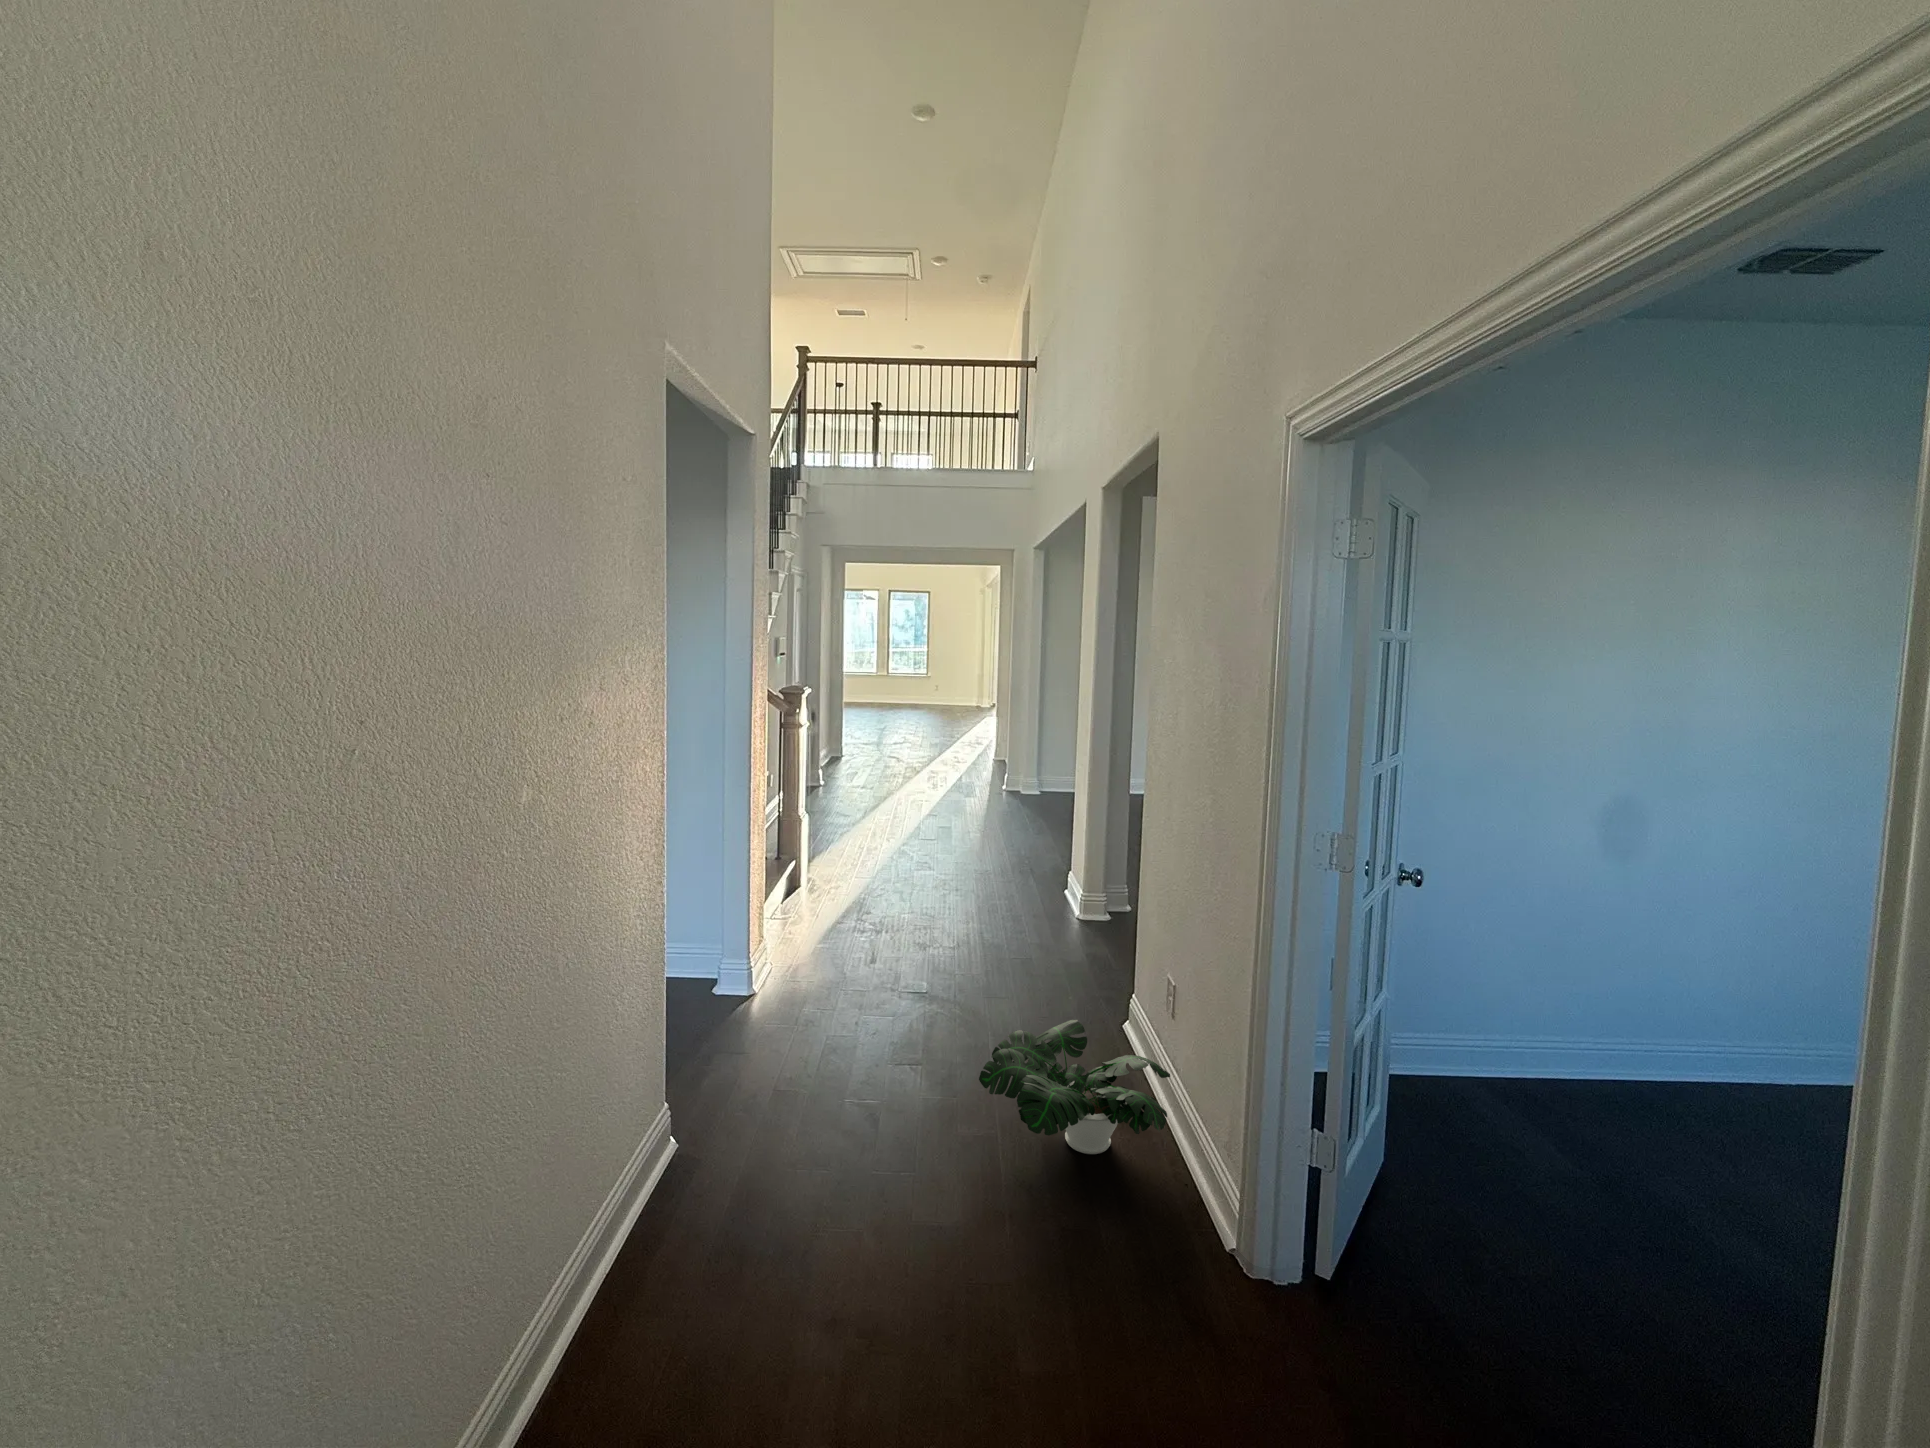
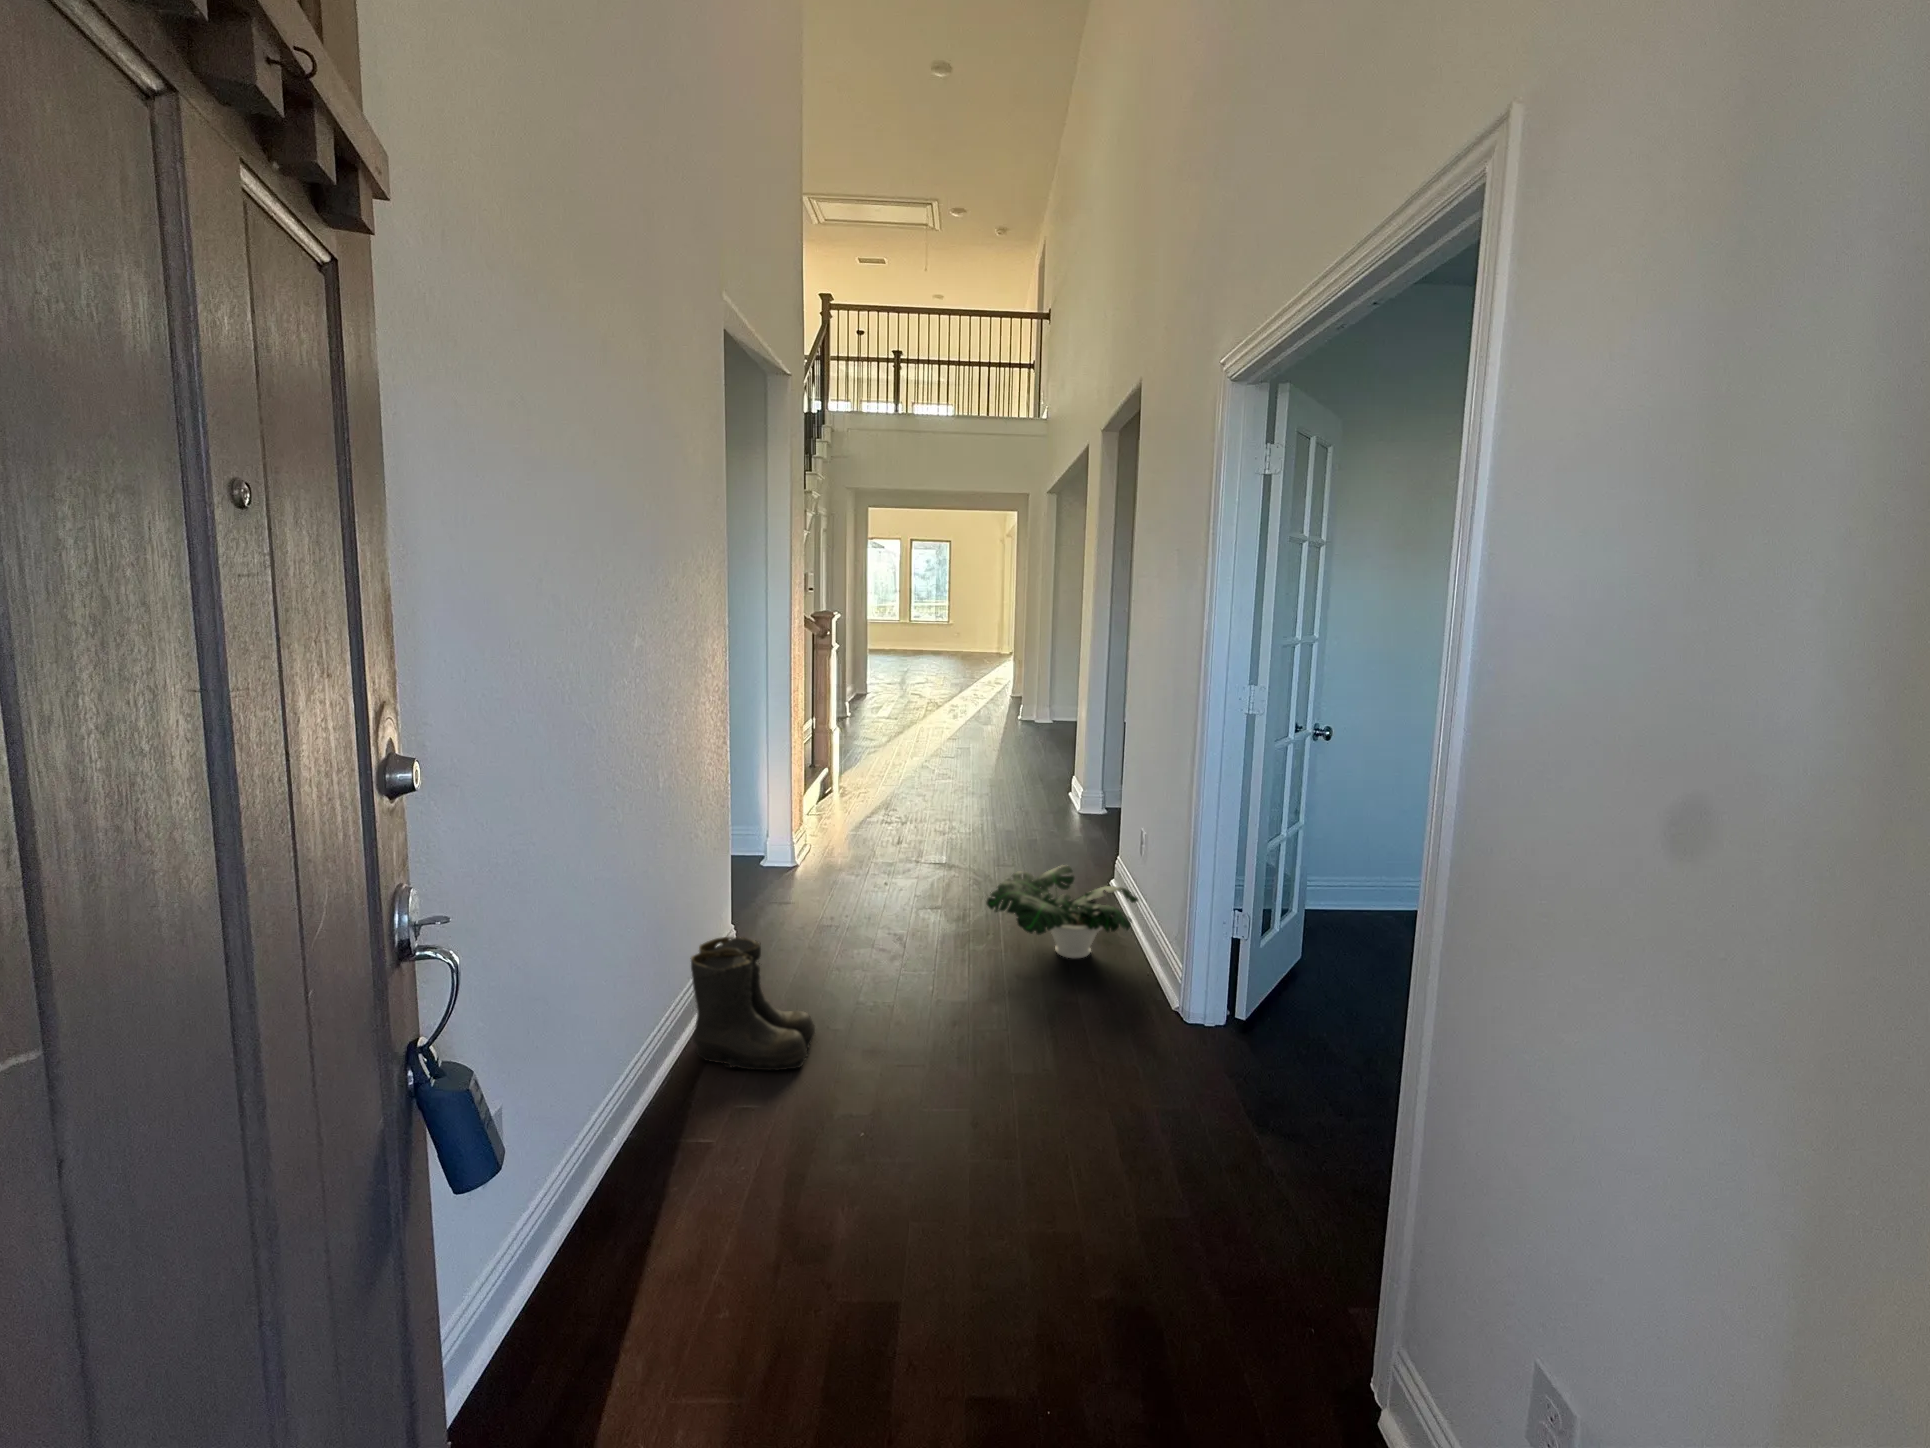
boots: none [586,1162,757,1373] -> present [691,937,815,1070]

